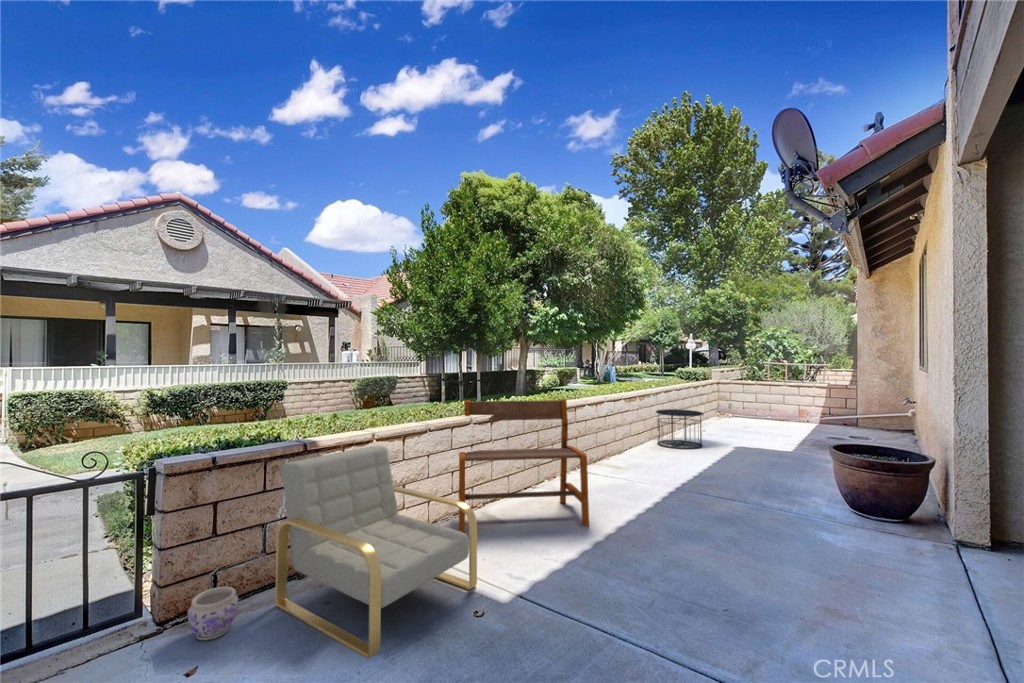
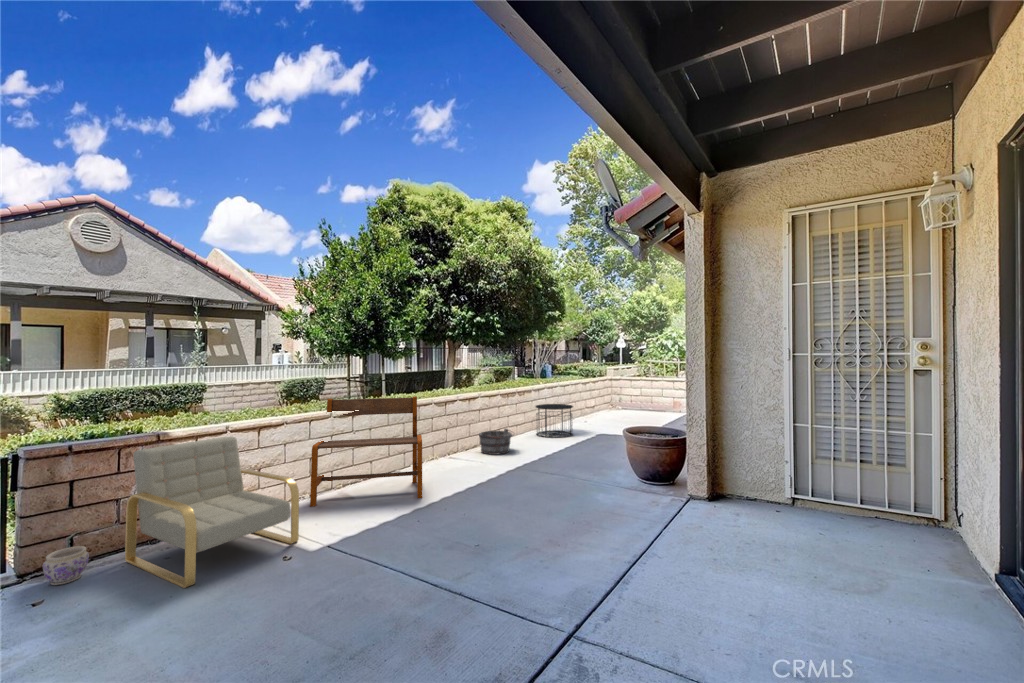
bucket: none [608,437,652,469] -> present [479,429,513,455]

